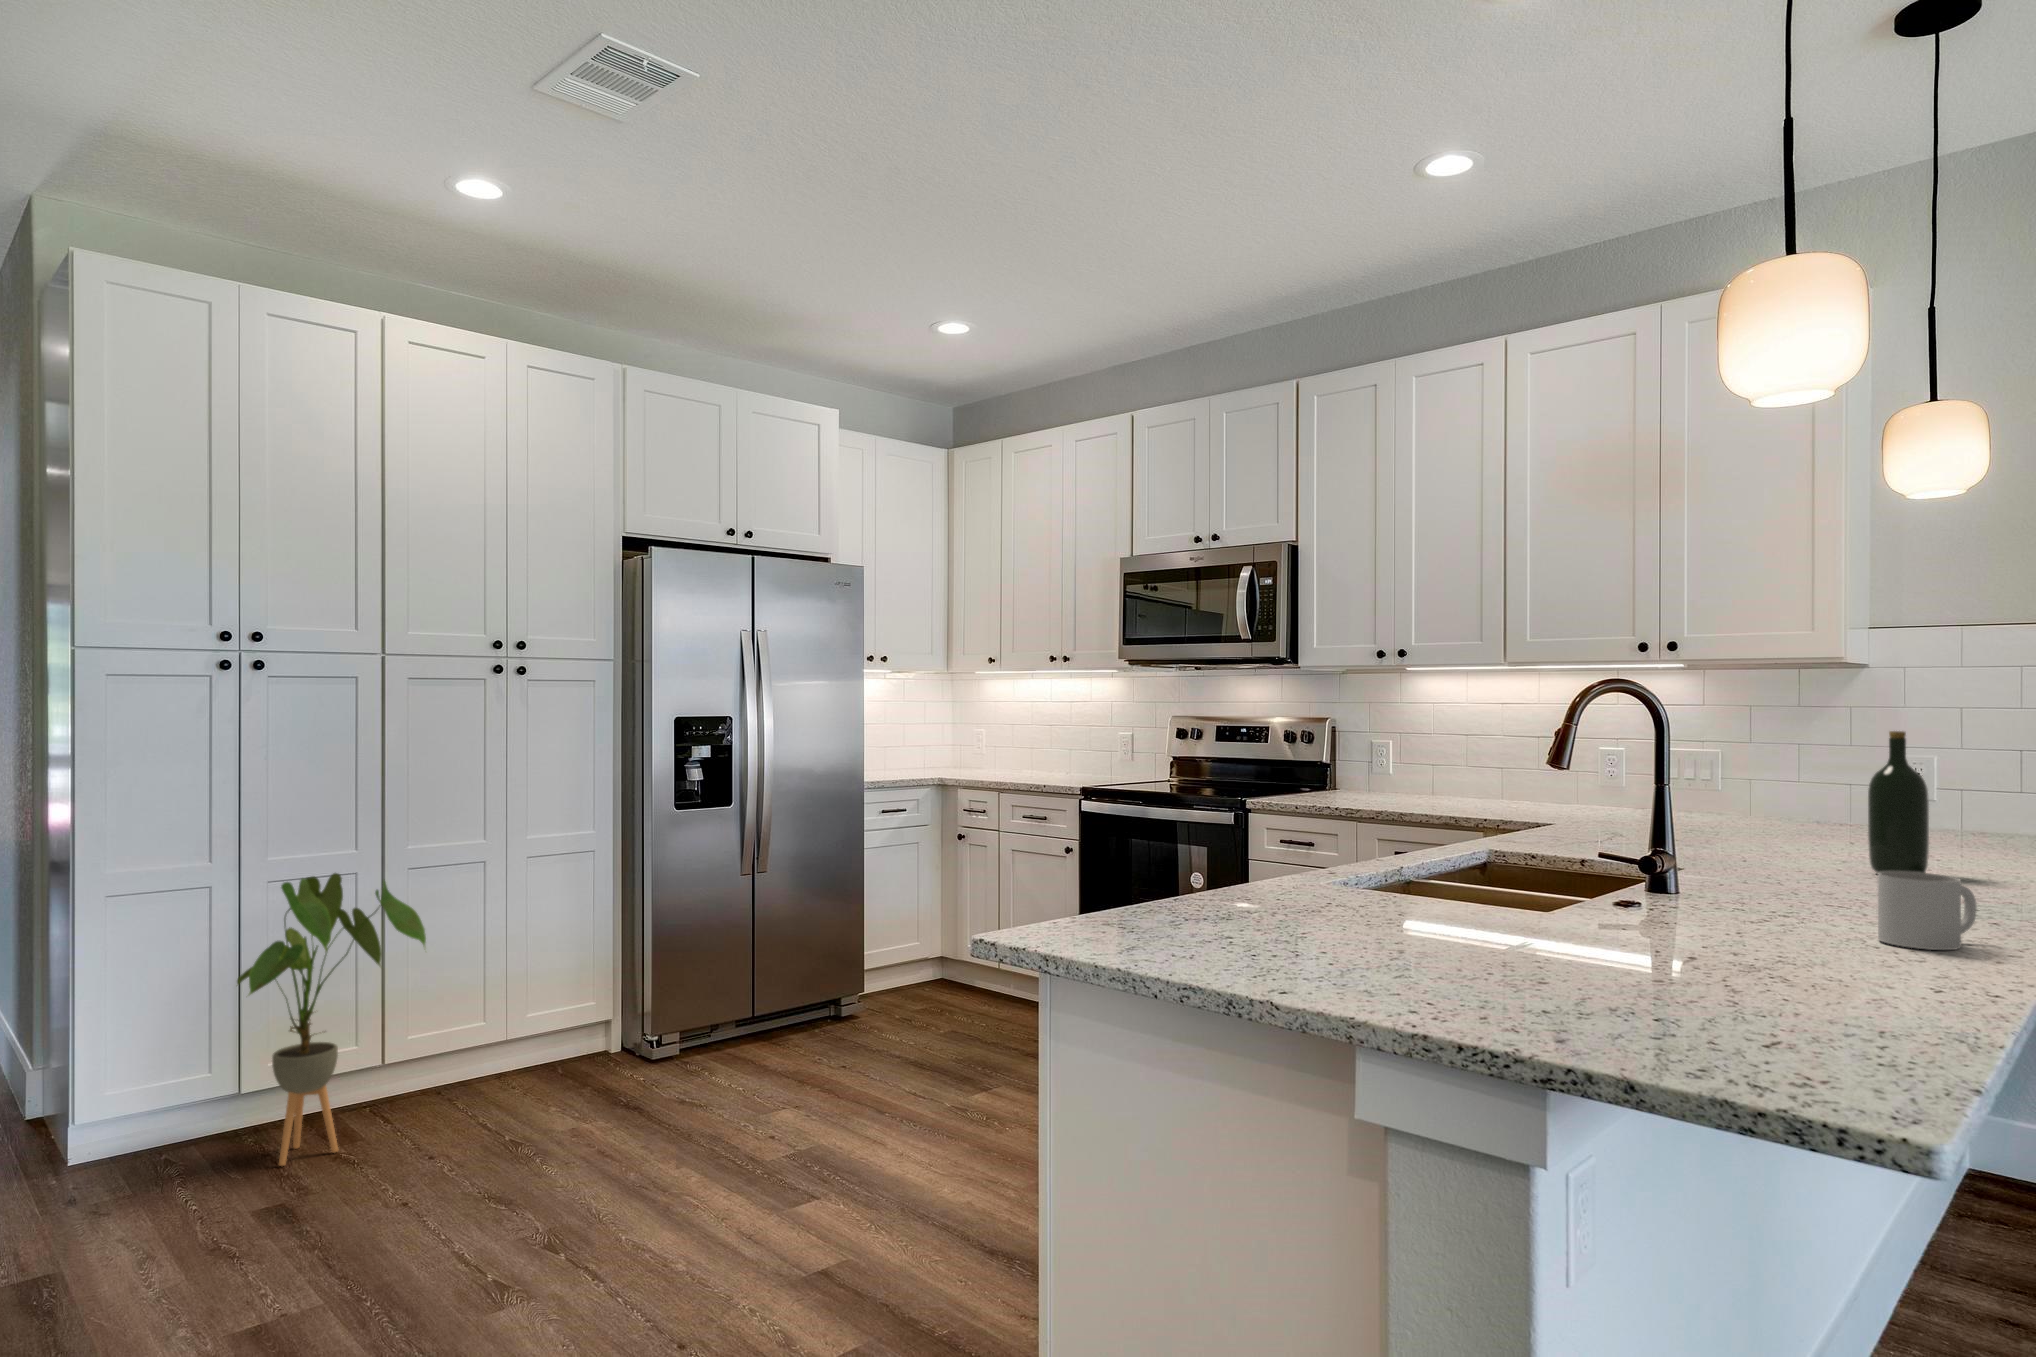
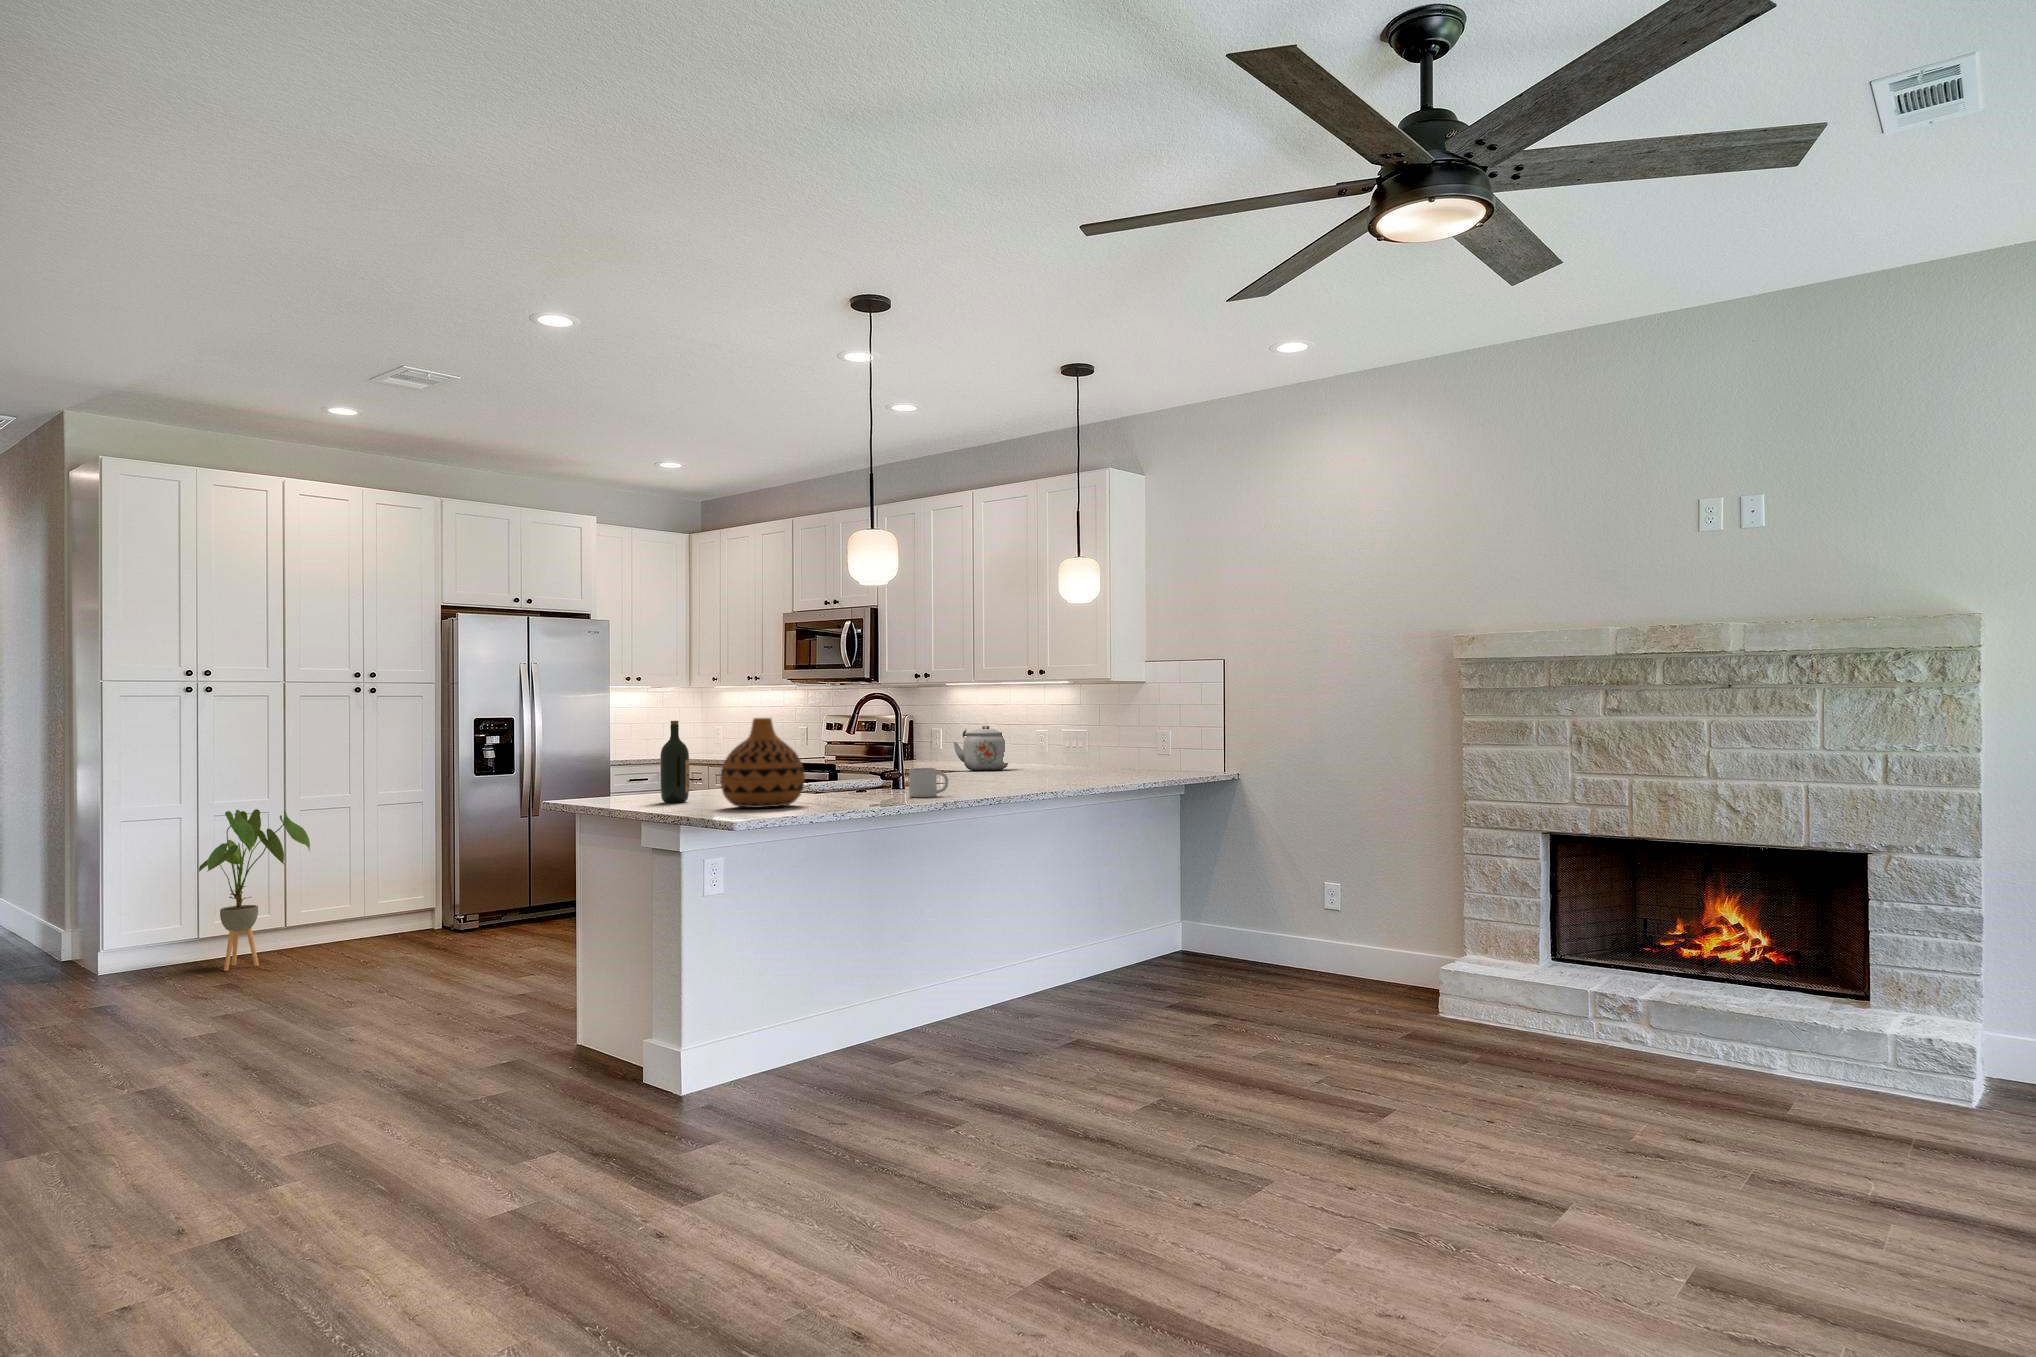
wine bottle: present [1868,731,1929,873] -> present [660,721,689,803]
kettle: none [1447,738,1541,814] -> present [953,725,1008,771]
vase: none [1583,756,1851,1024] -> present [720,718,805,808]

